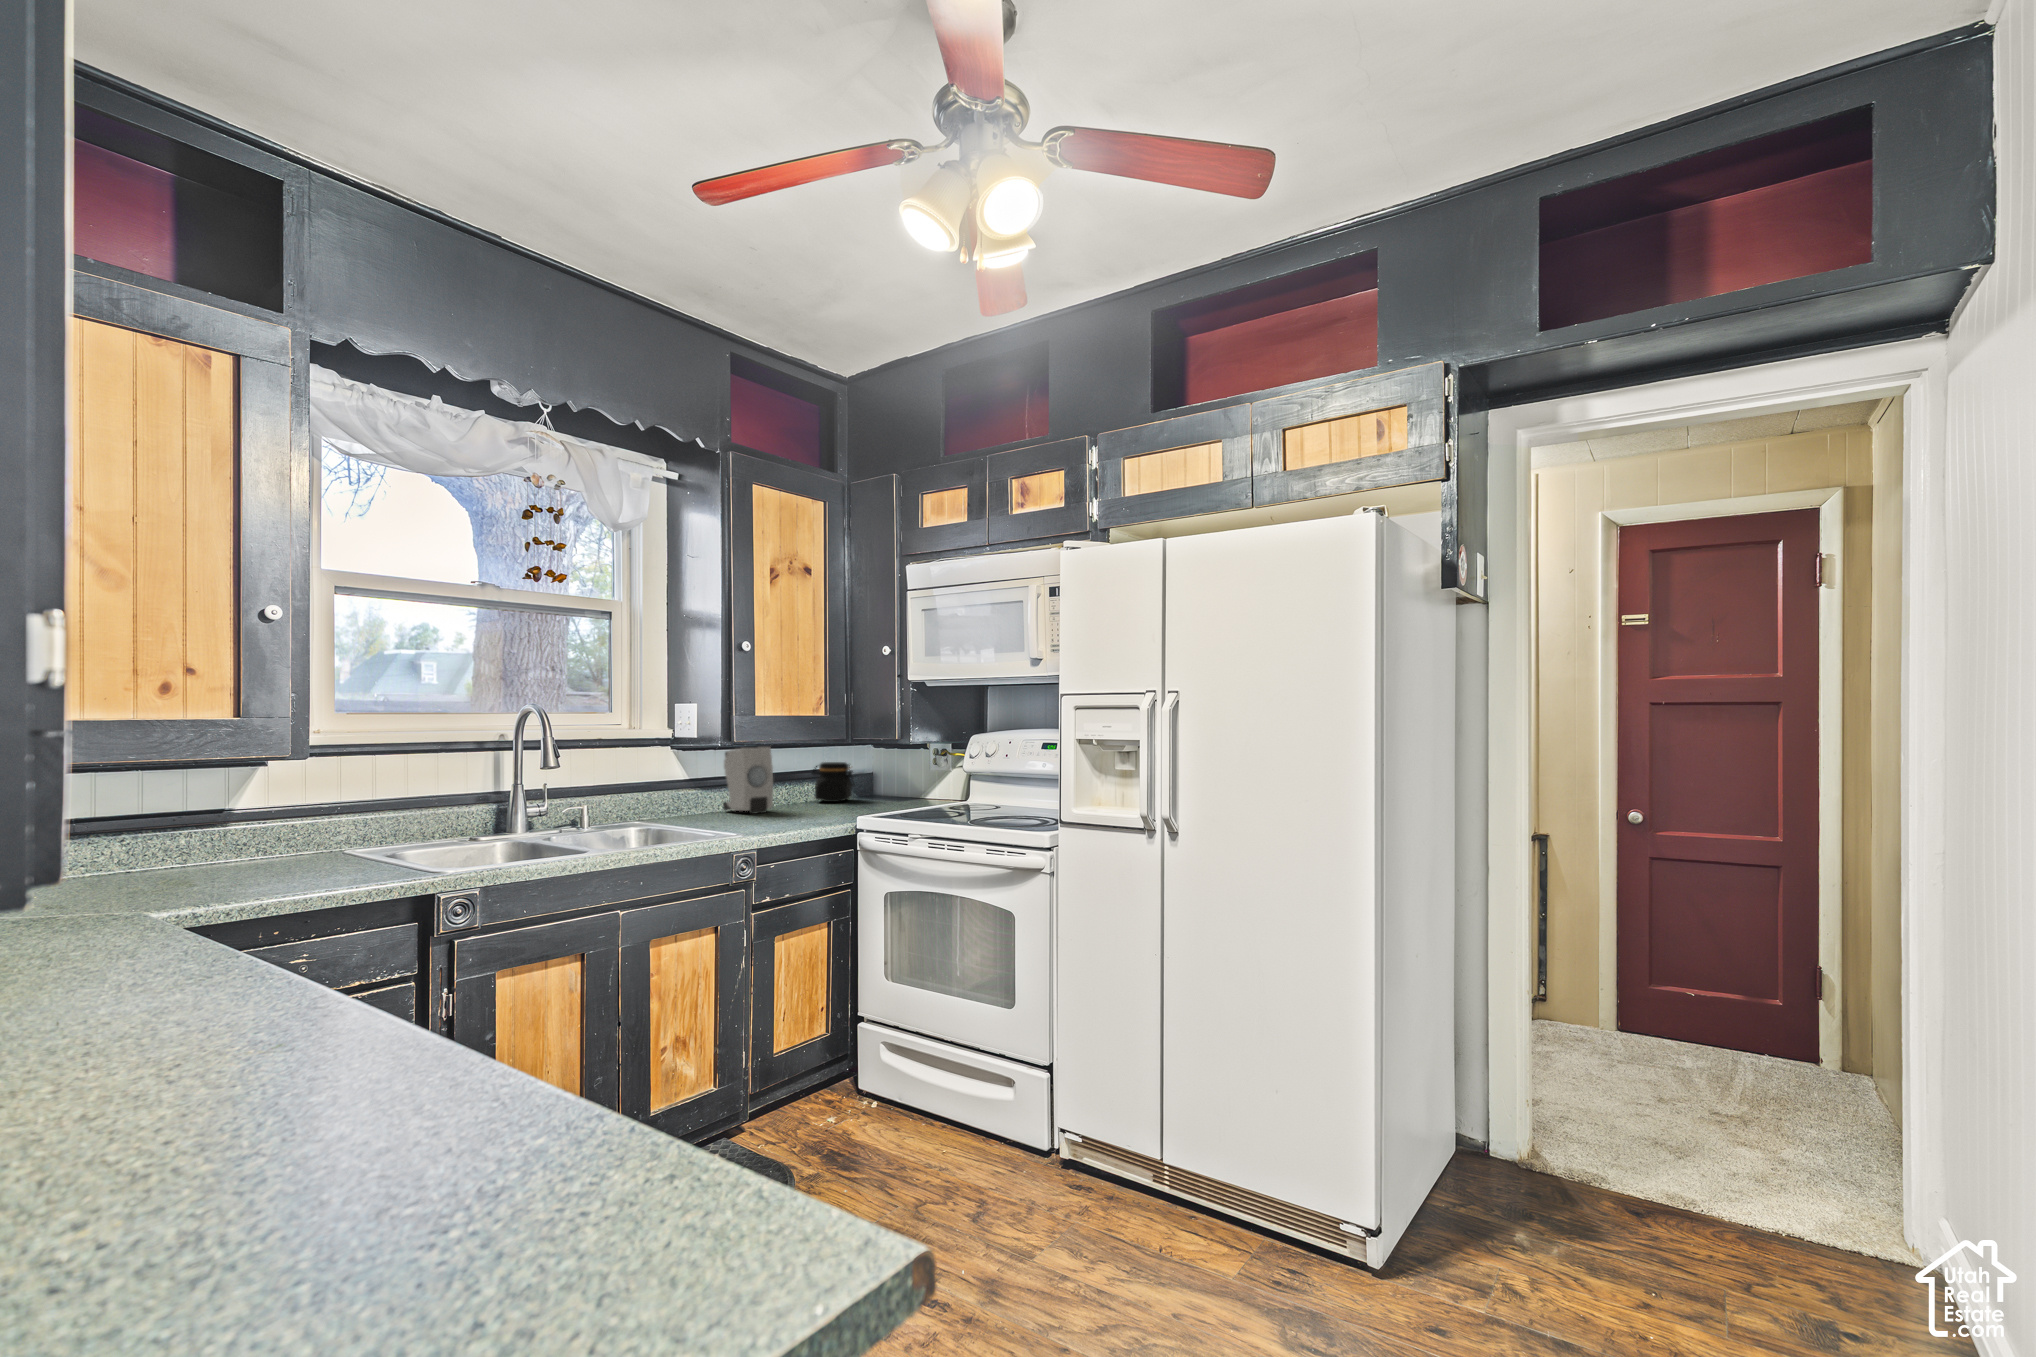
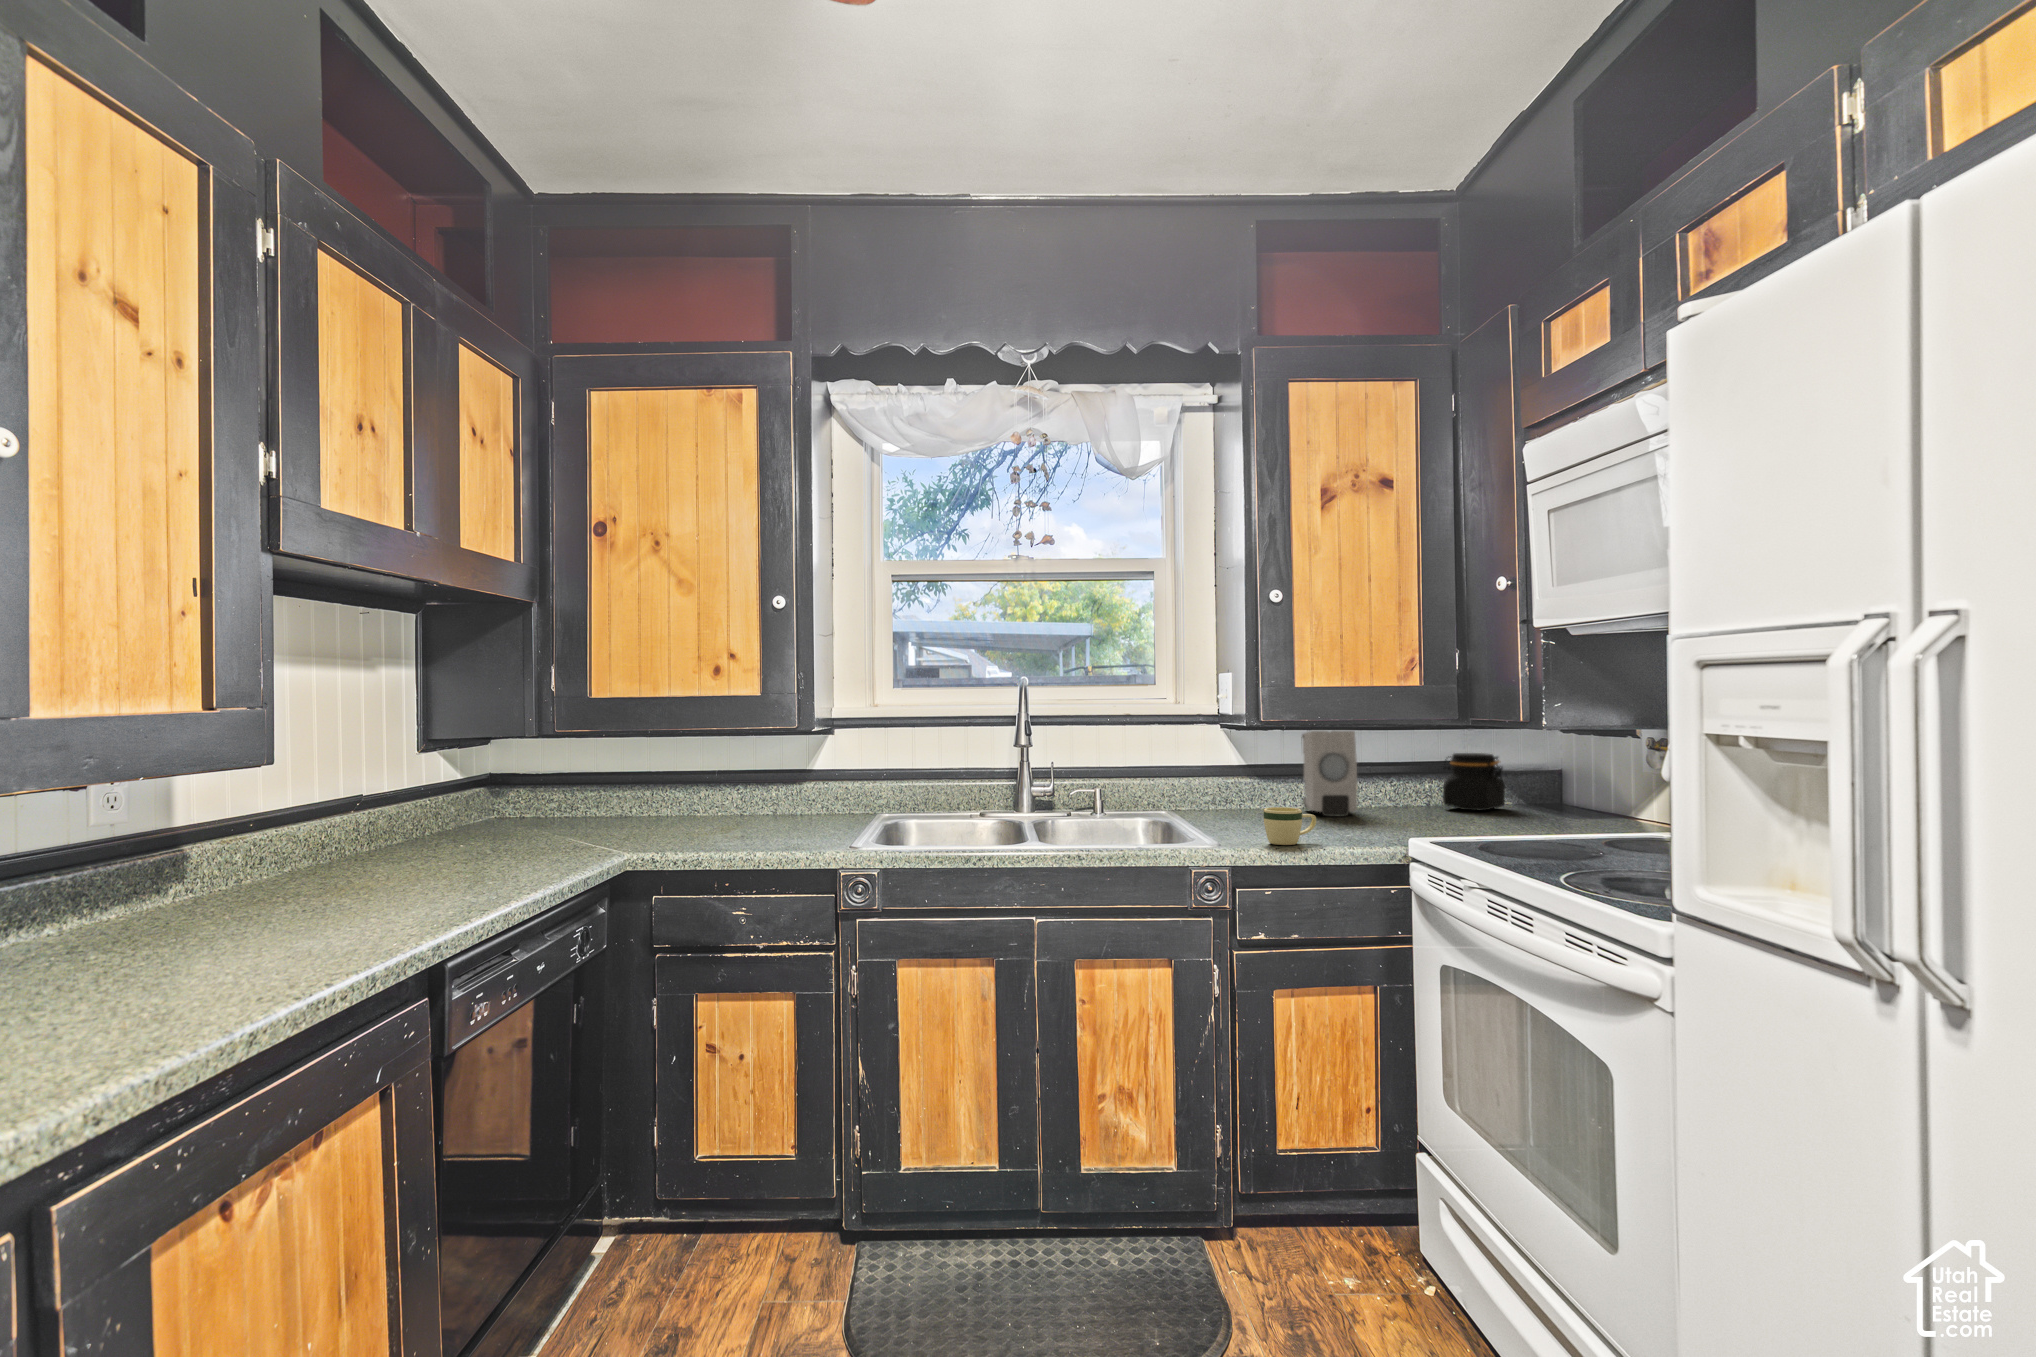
mug: none [766,805,798,832] -> present [1263,807,1316,845]

